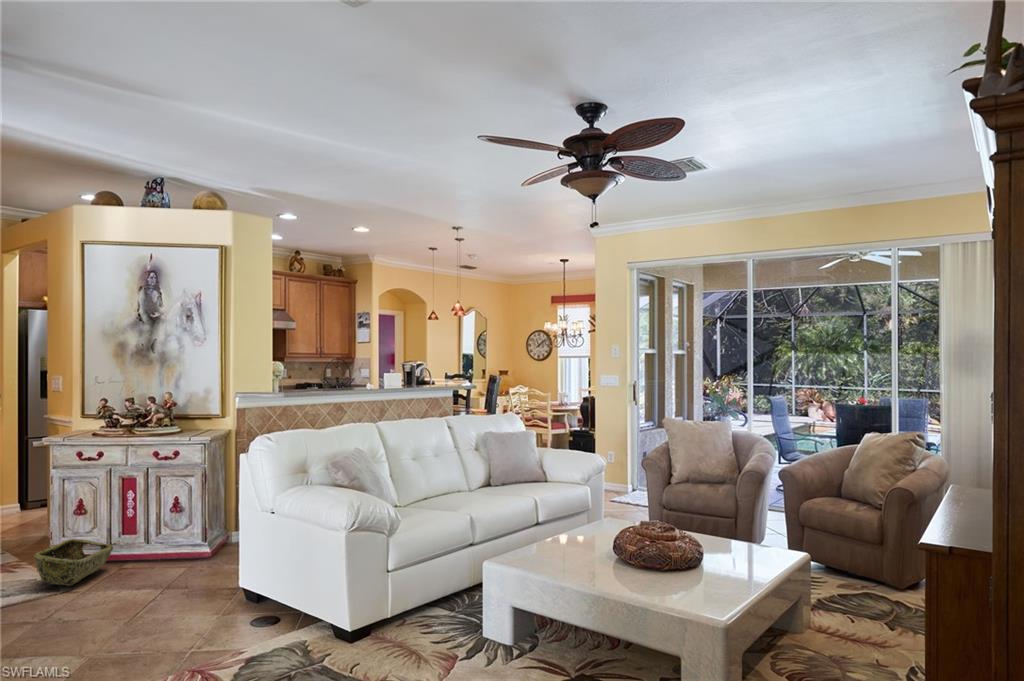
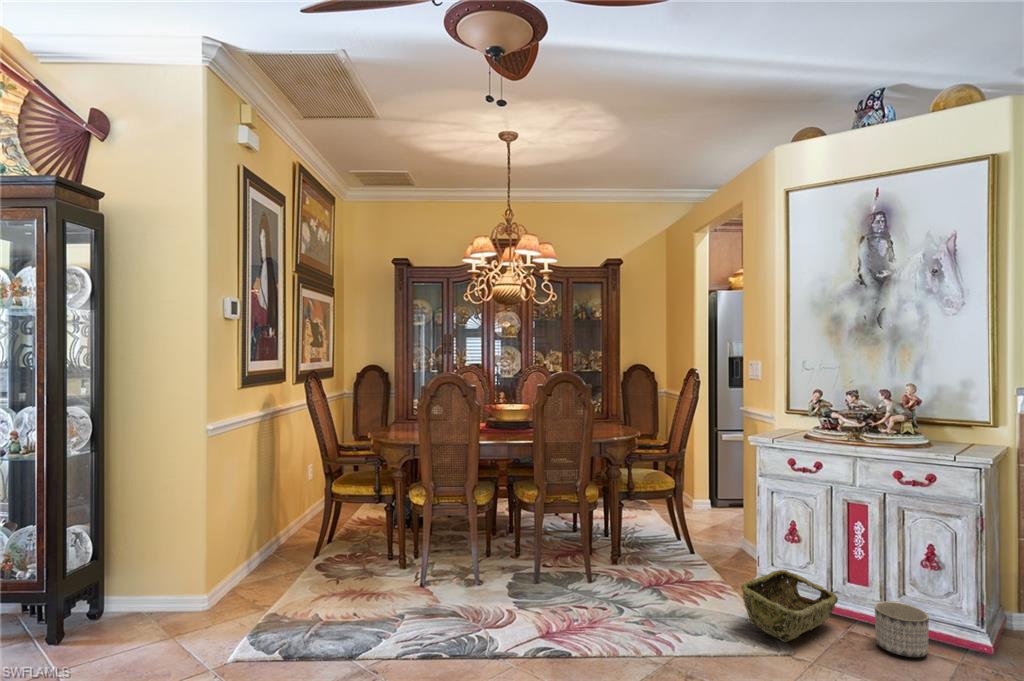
planter: none [138,538,172,570] -> present [875,601,929,657]

